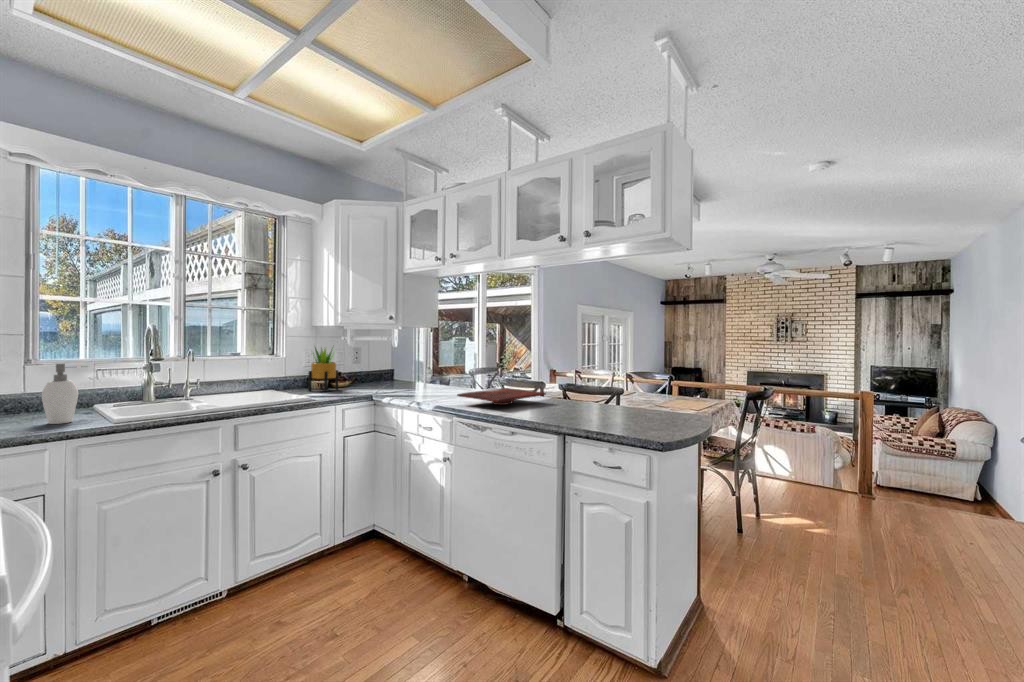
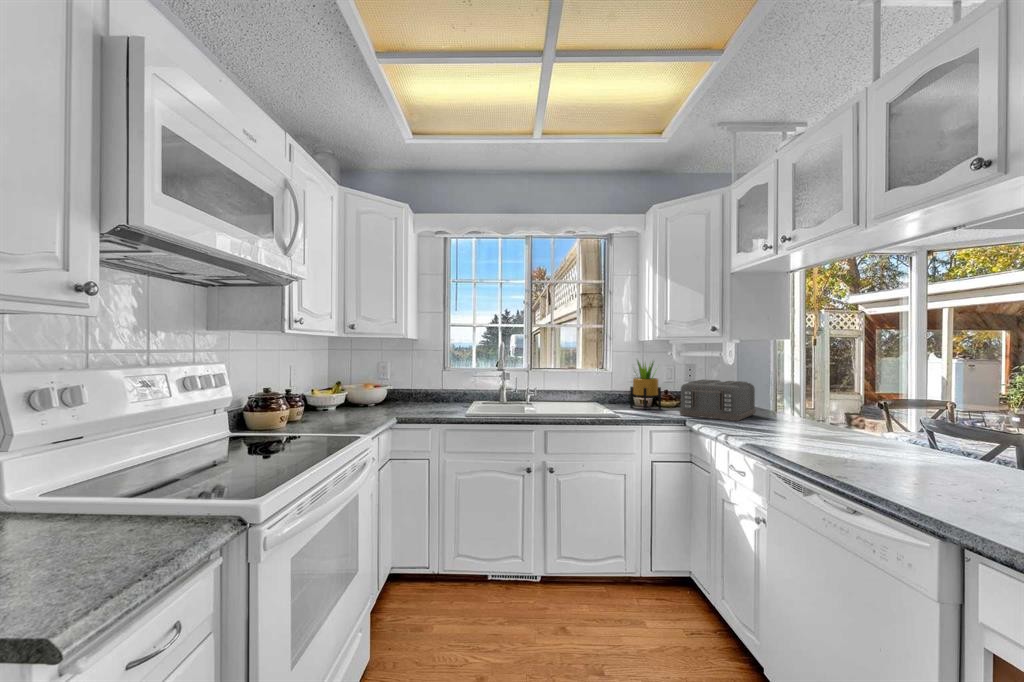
toaster: none [362,361,415,393] -> present [680,380,756,421]
soap dispenser: present [42,364,78,424] -> none [422,371,447,414]
cutting board: present [457,388,546,405] -> none [773,429,948,456]

